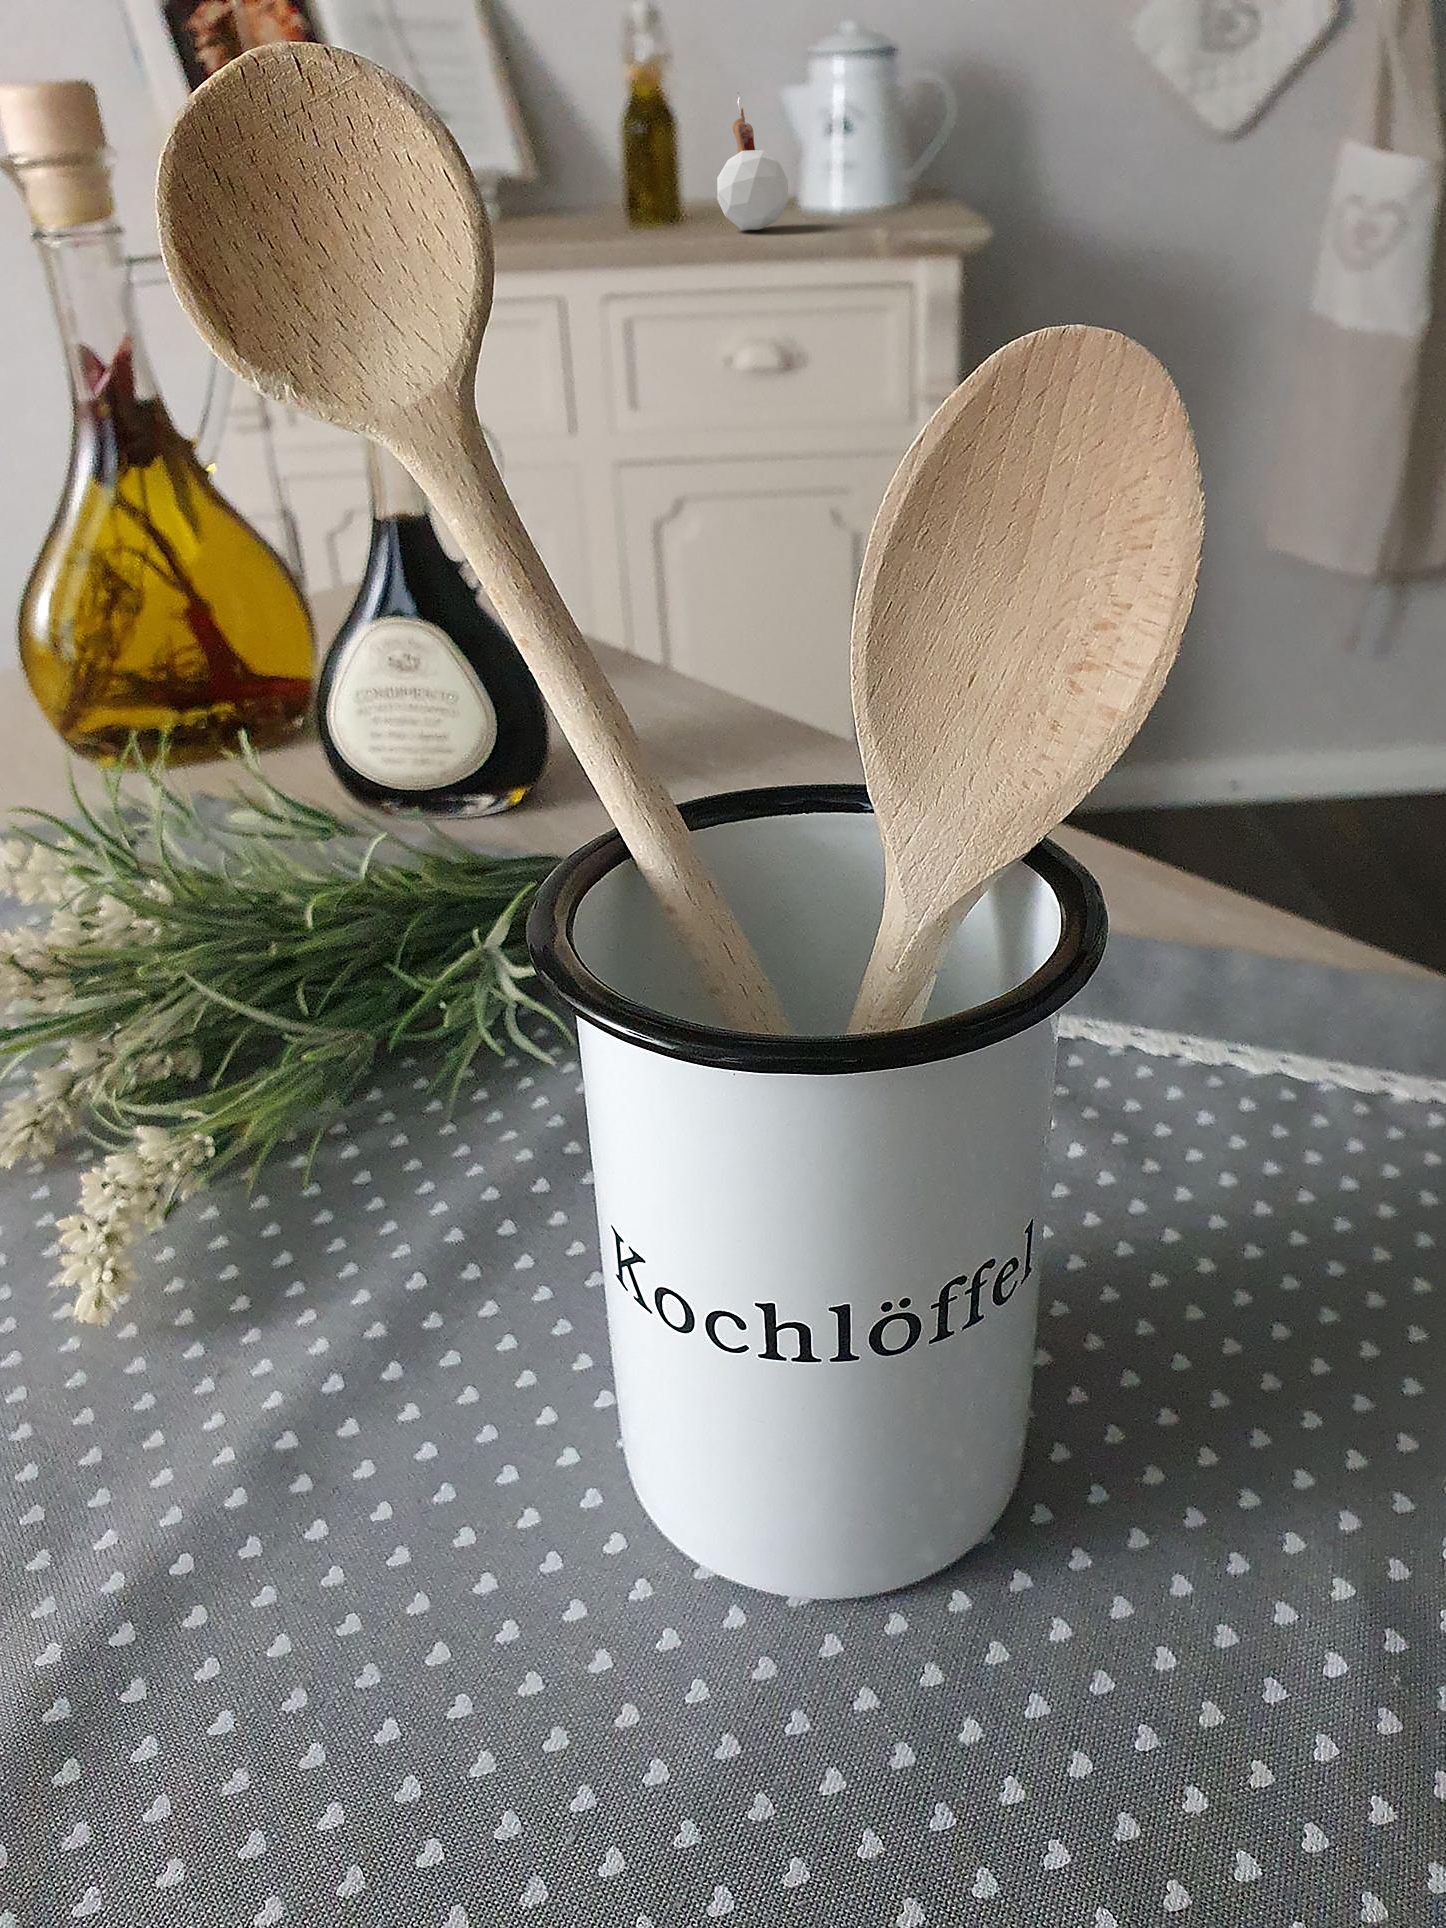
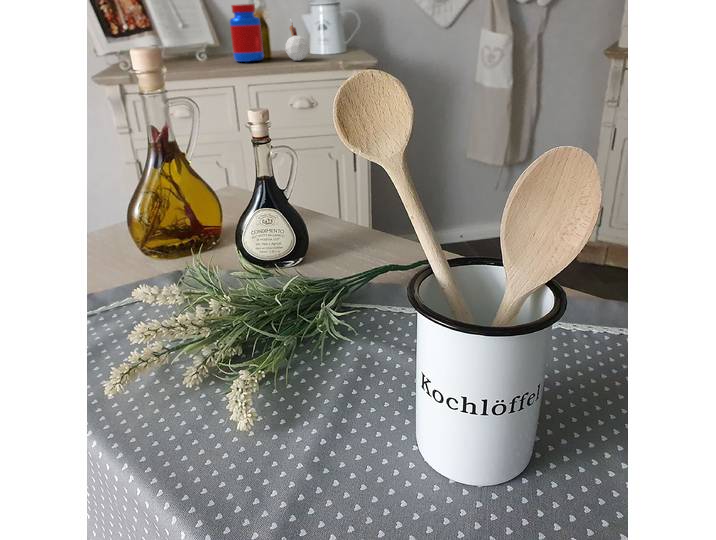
jar: none [557,51,654,233] -> present [230,4,264,62]

